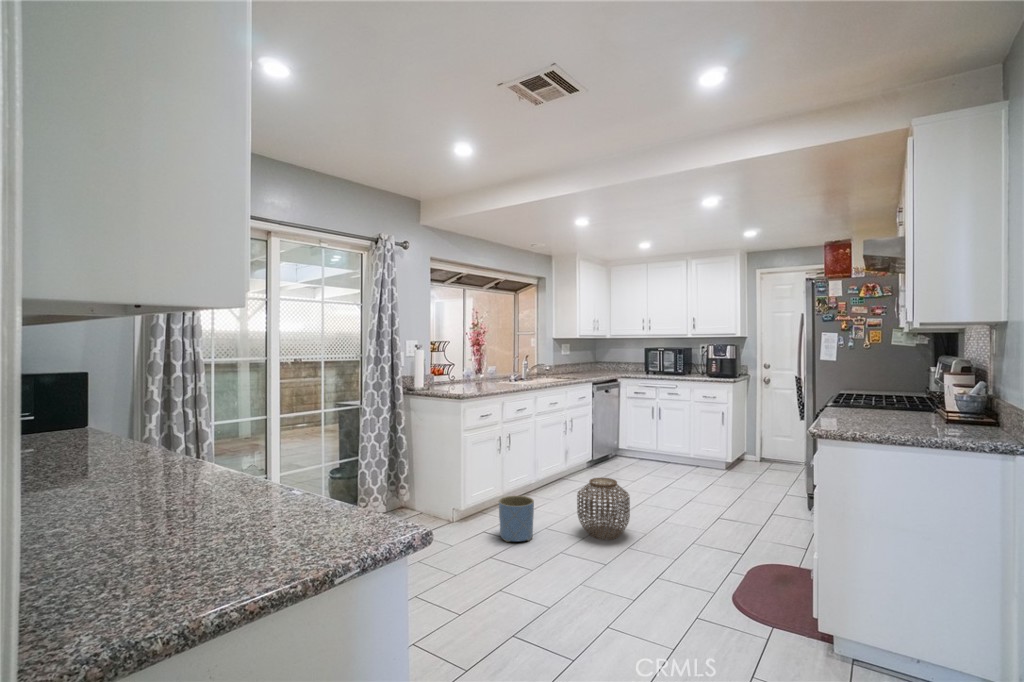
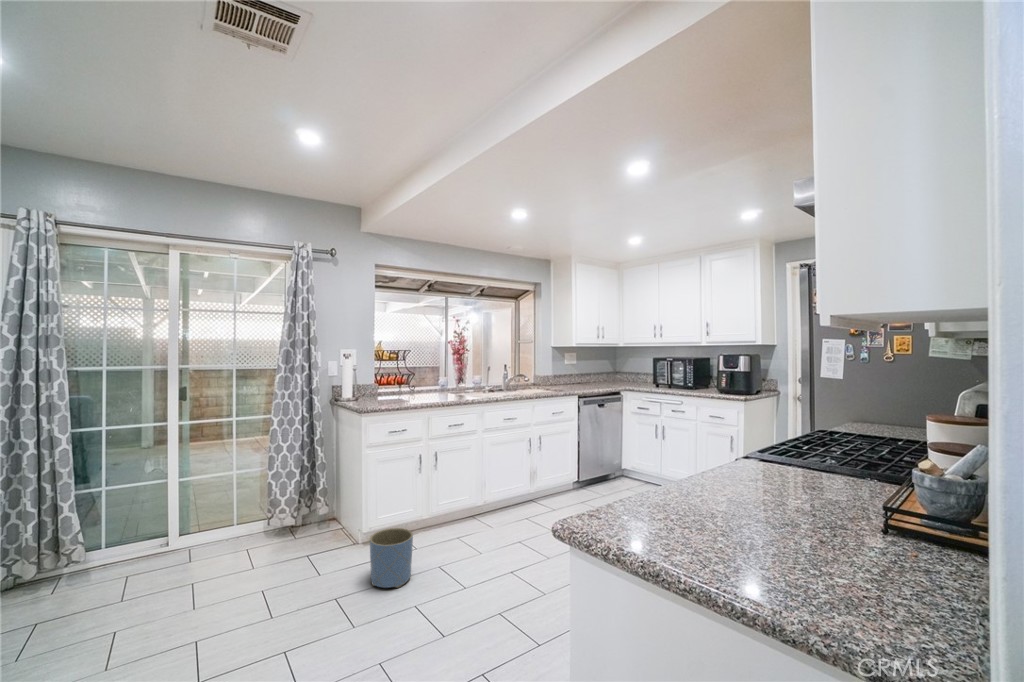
woven basket: present [577,478,630,540] -> none [459,518,524,603]

